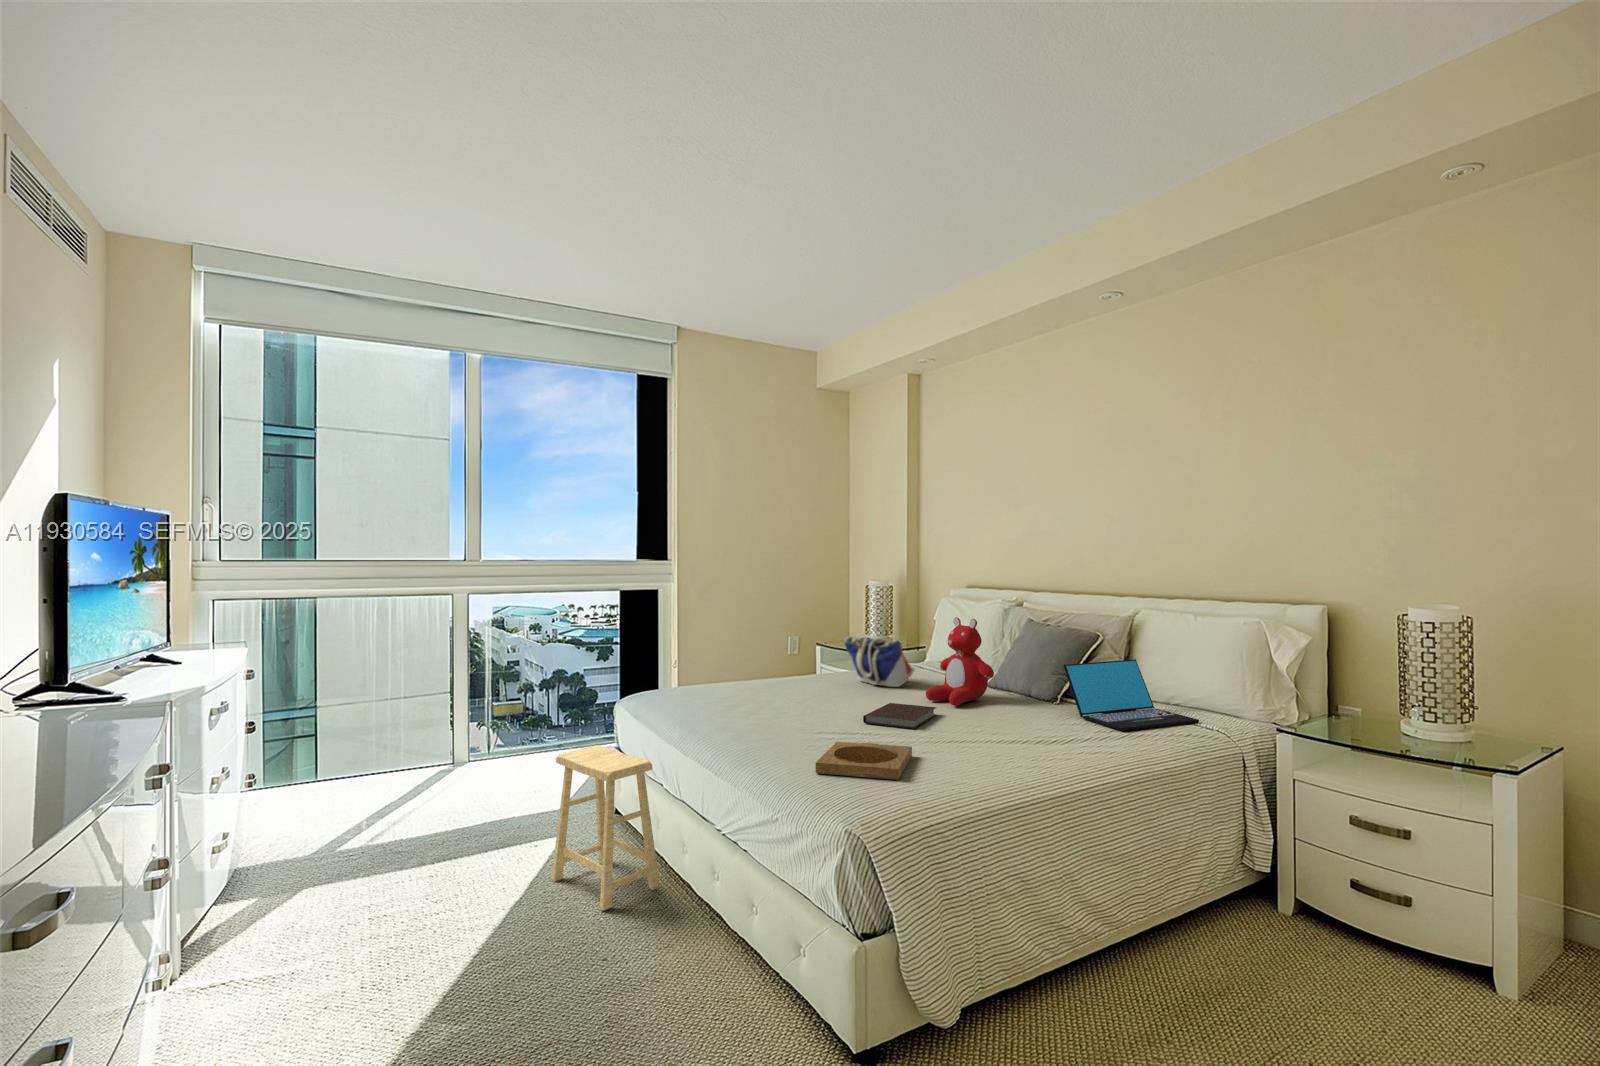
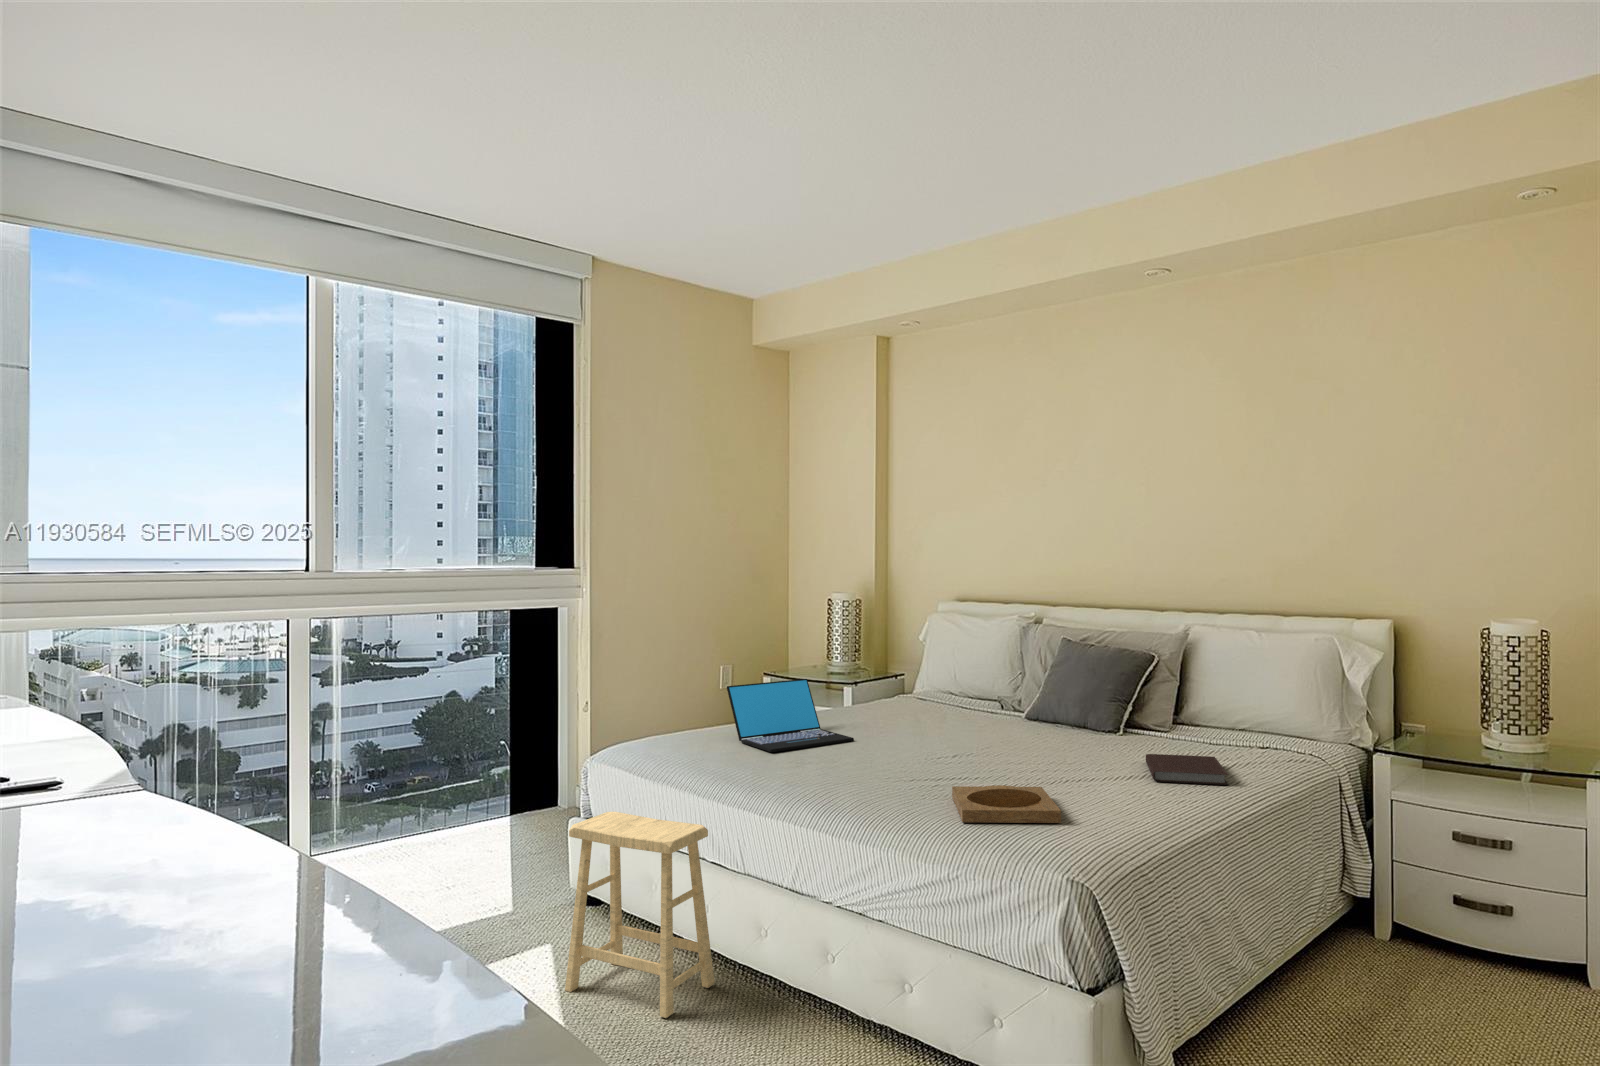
teddy bear: present [926,617,994,706] -> none [979,638,1059,741]
tote bag: present [844,636,914,687] -> none [854,663,943,723]
laptop: present [1064,659,1199,731] -> present [727,679,854,752]
notebook: present [863,703,936,729] -> present [1146,754,1229,785]

